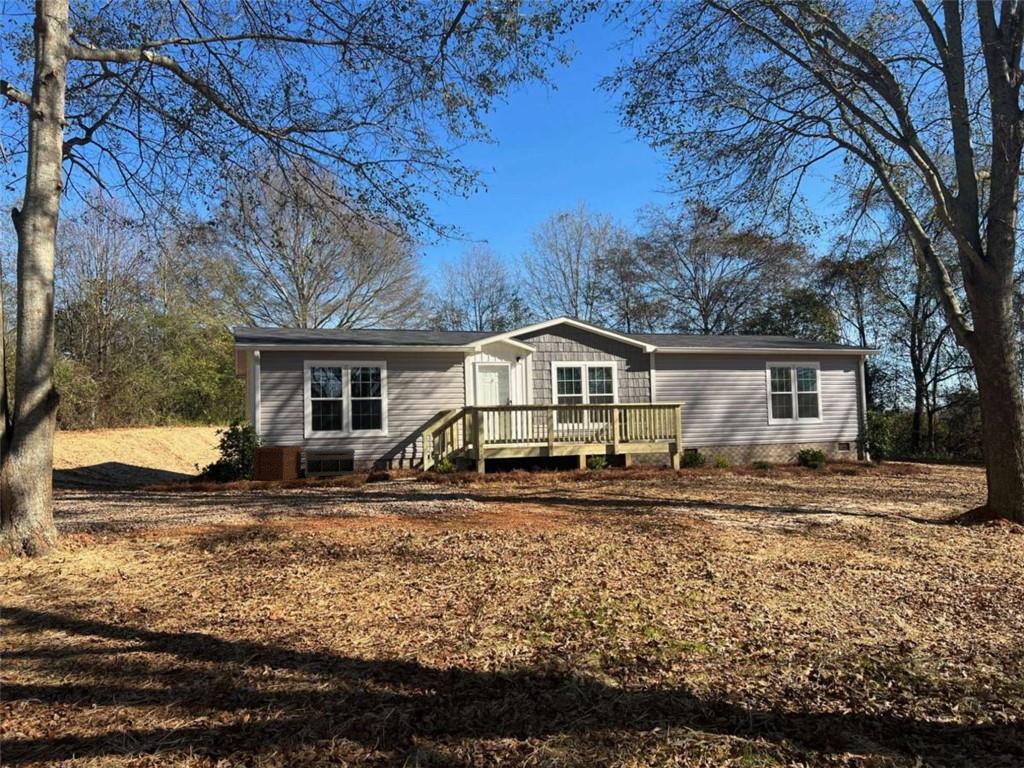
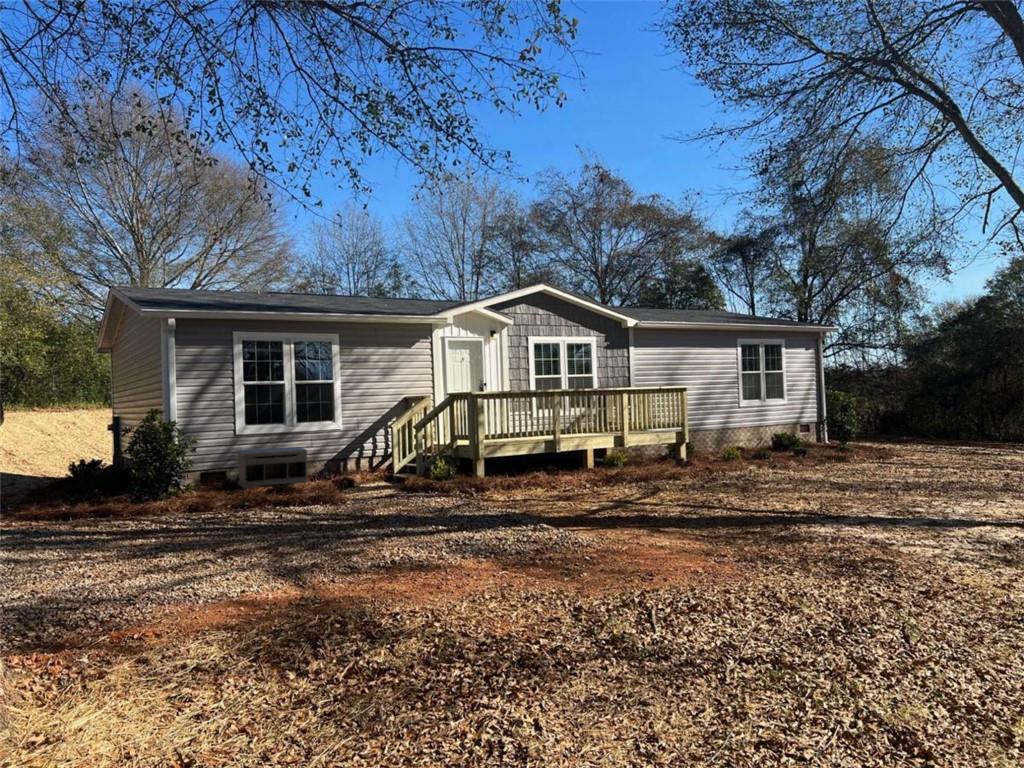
wooden crate: present [254,445,301,480] -> none [172,446,235,496]

